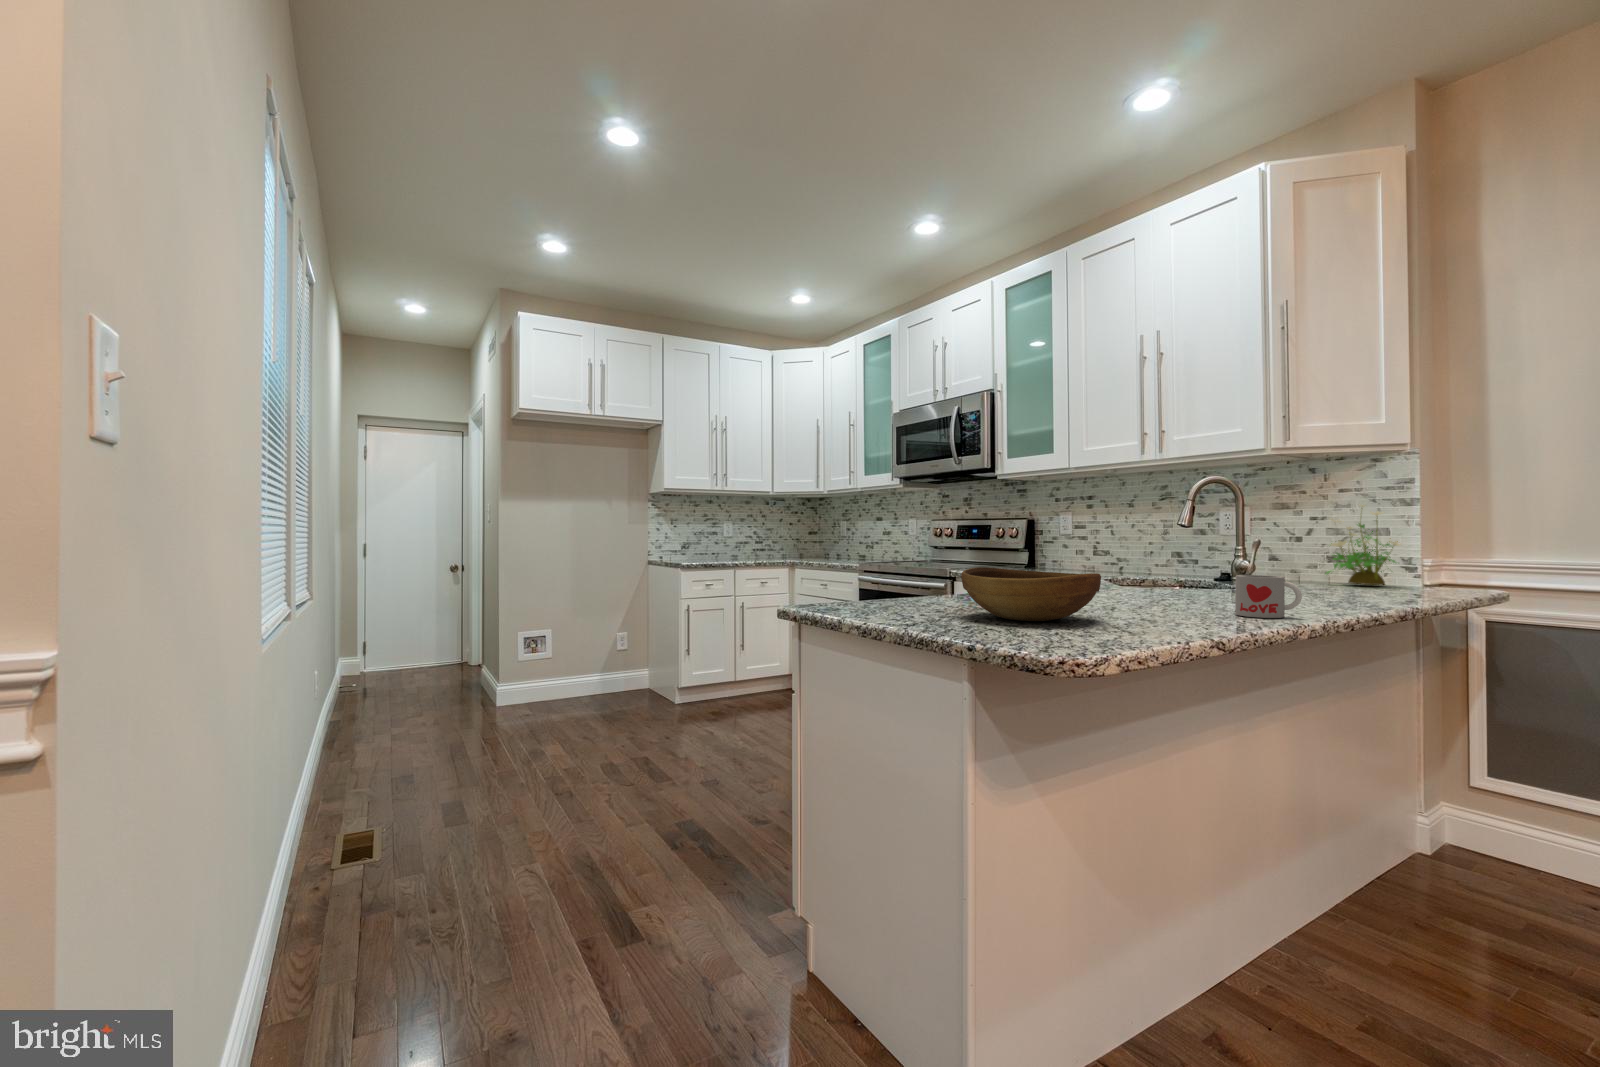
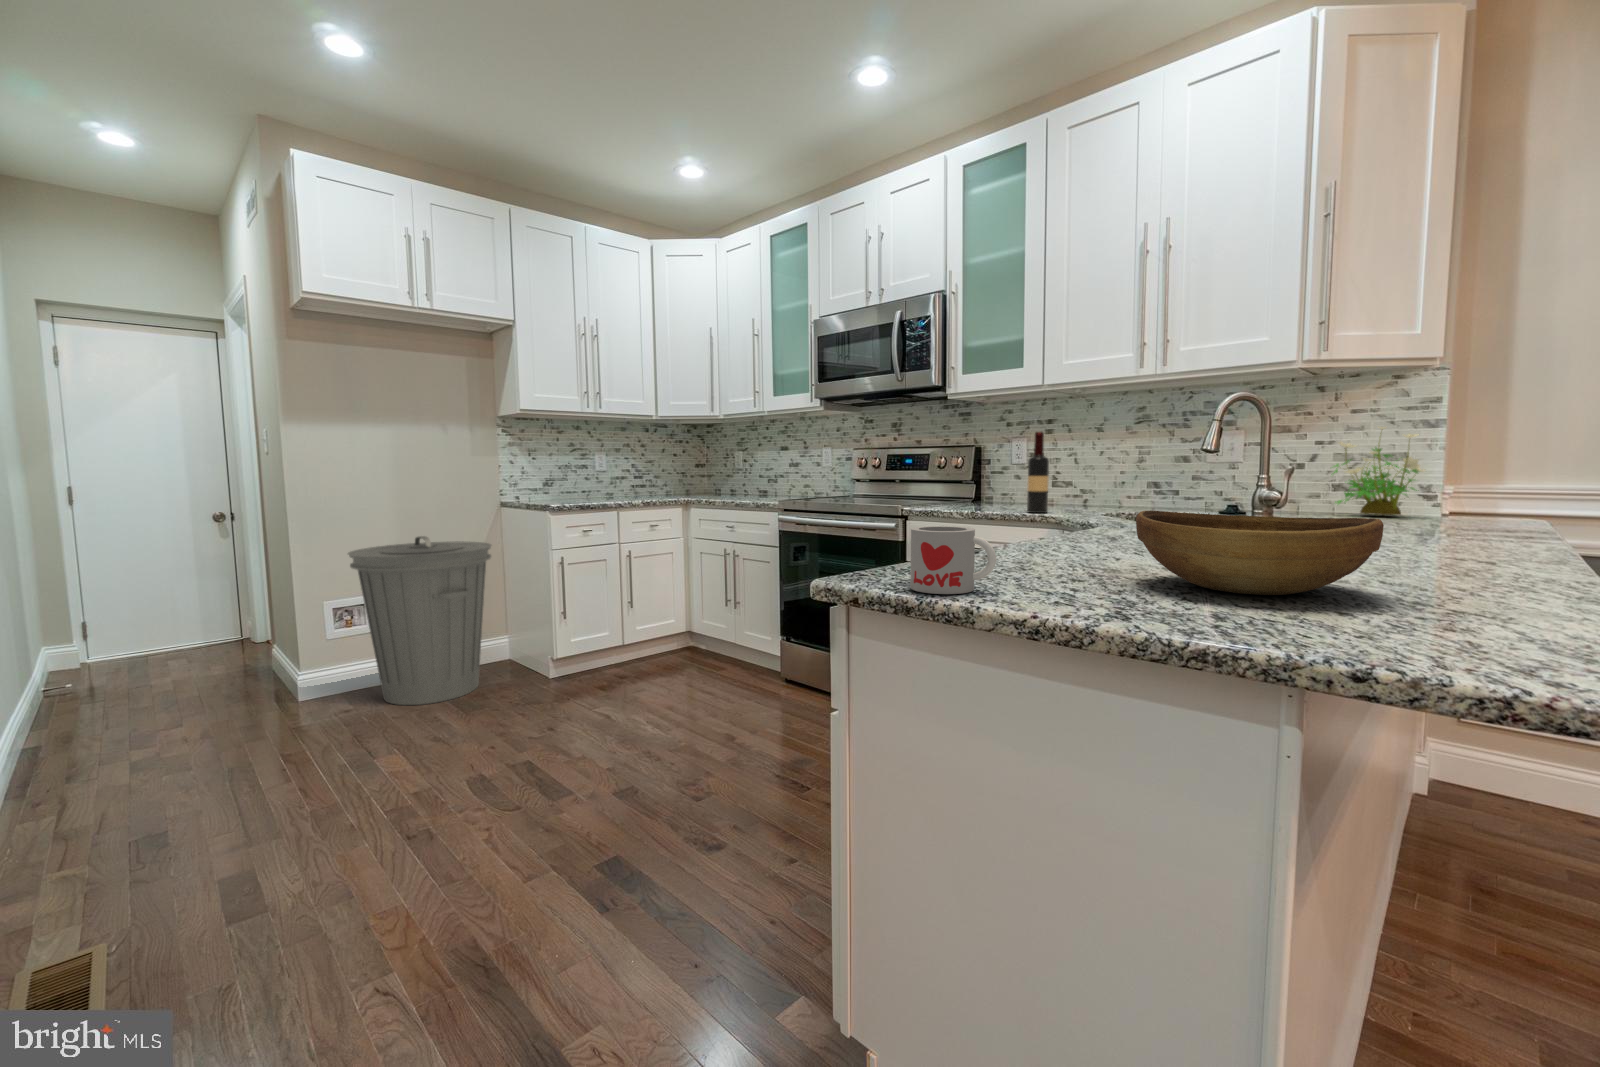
wine bottle: none [1050,508,1068,577] -> present [1027,432,1049,513]
mug: present [1236,575,1302,618] -> present [910,526,996,594]
trash can: none [534,585,636,715] -> present [348,536,492,705]

